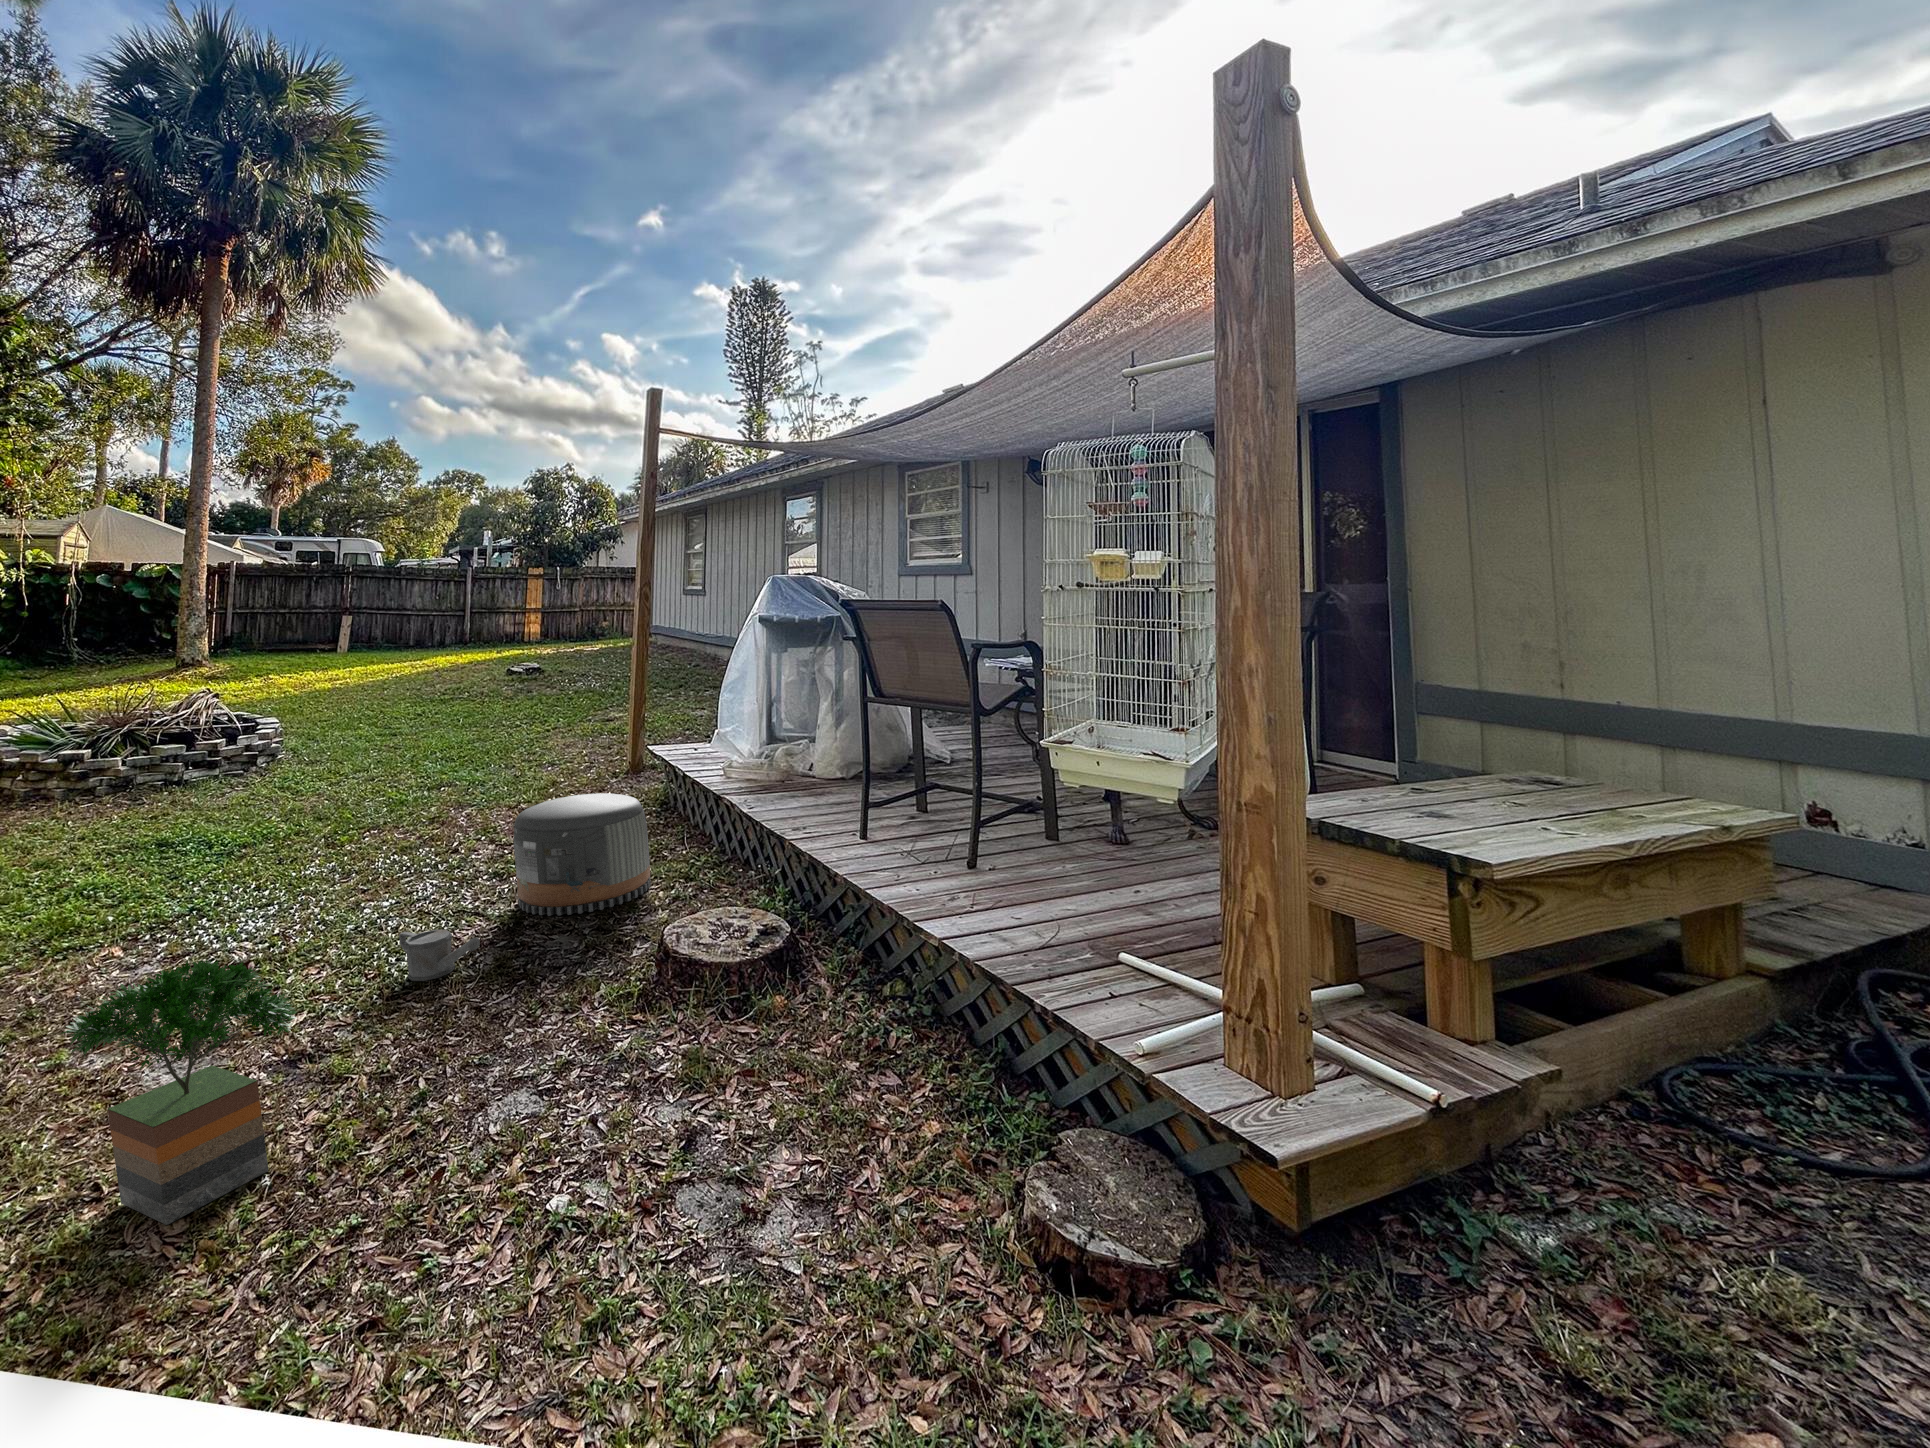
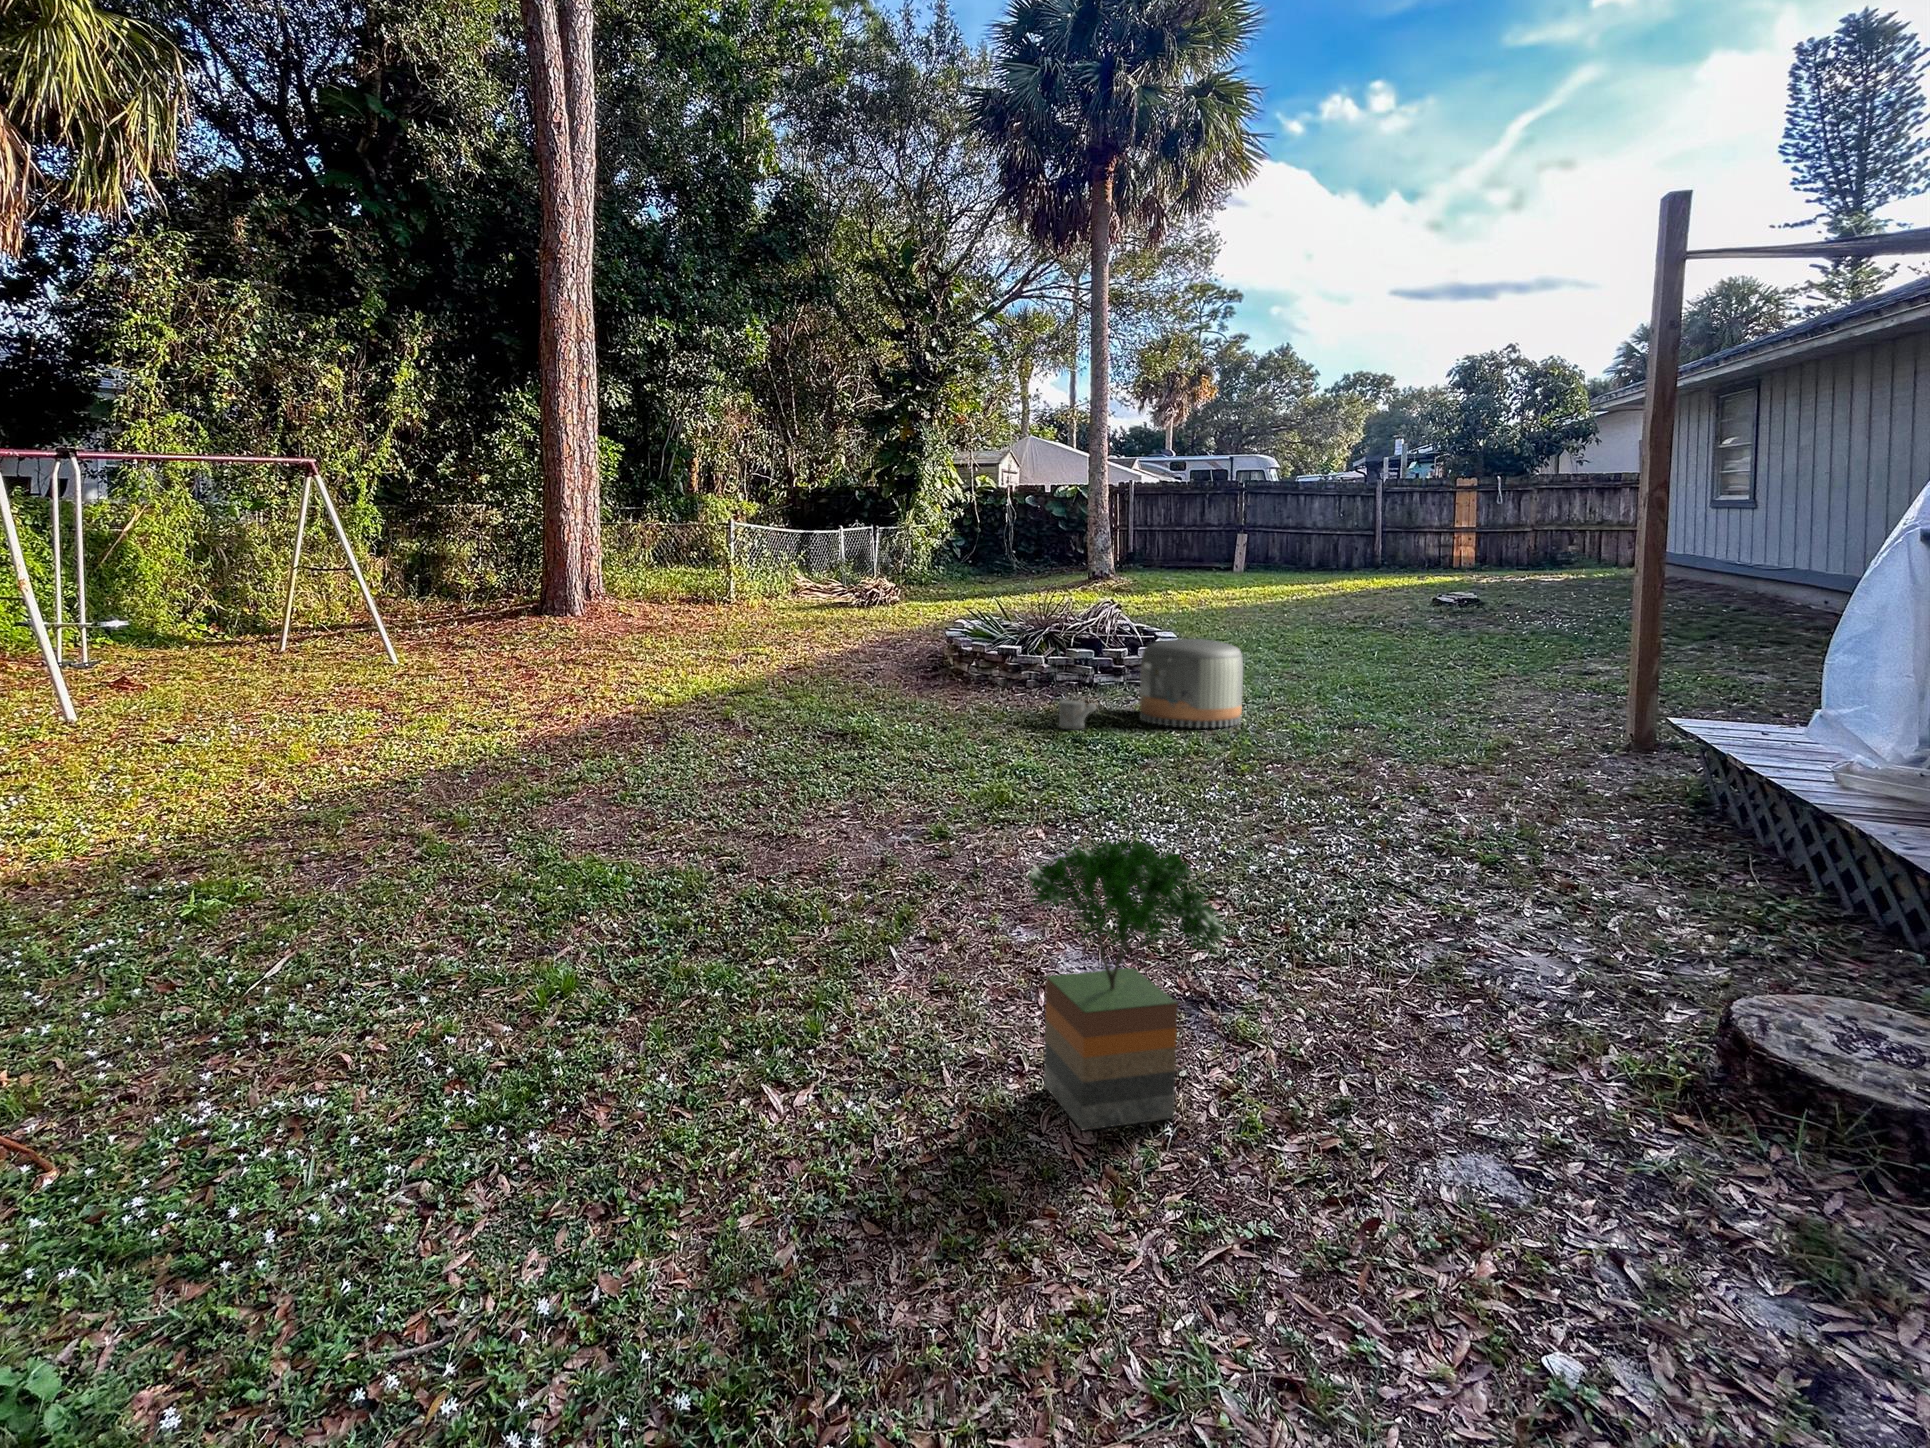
pouf: present [514,793,651,916] -> present [1140,639,1243,728]
watering can: present [399,930,480,981] -> present [1058,698,1096,729]

